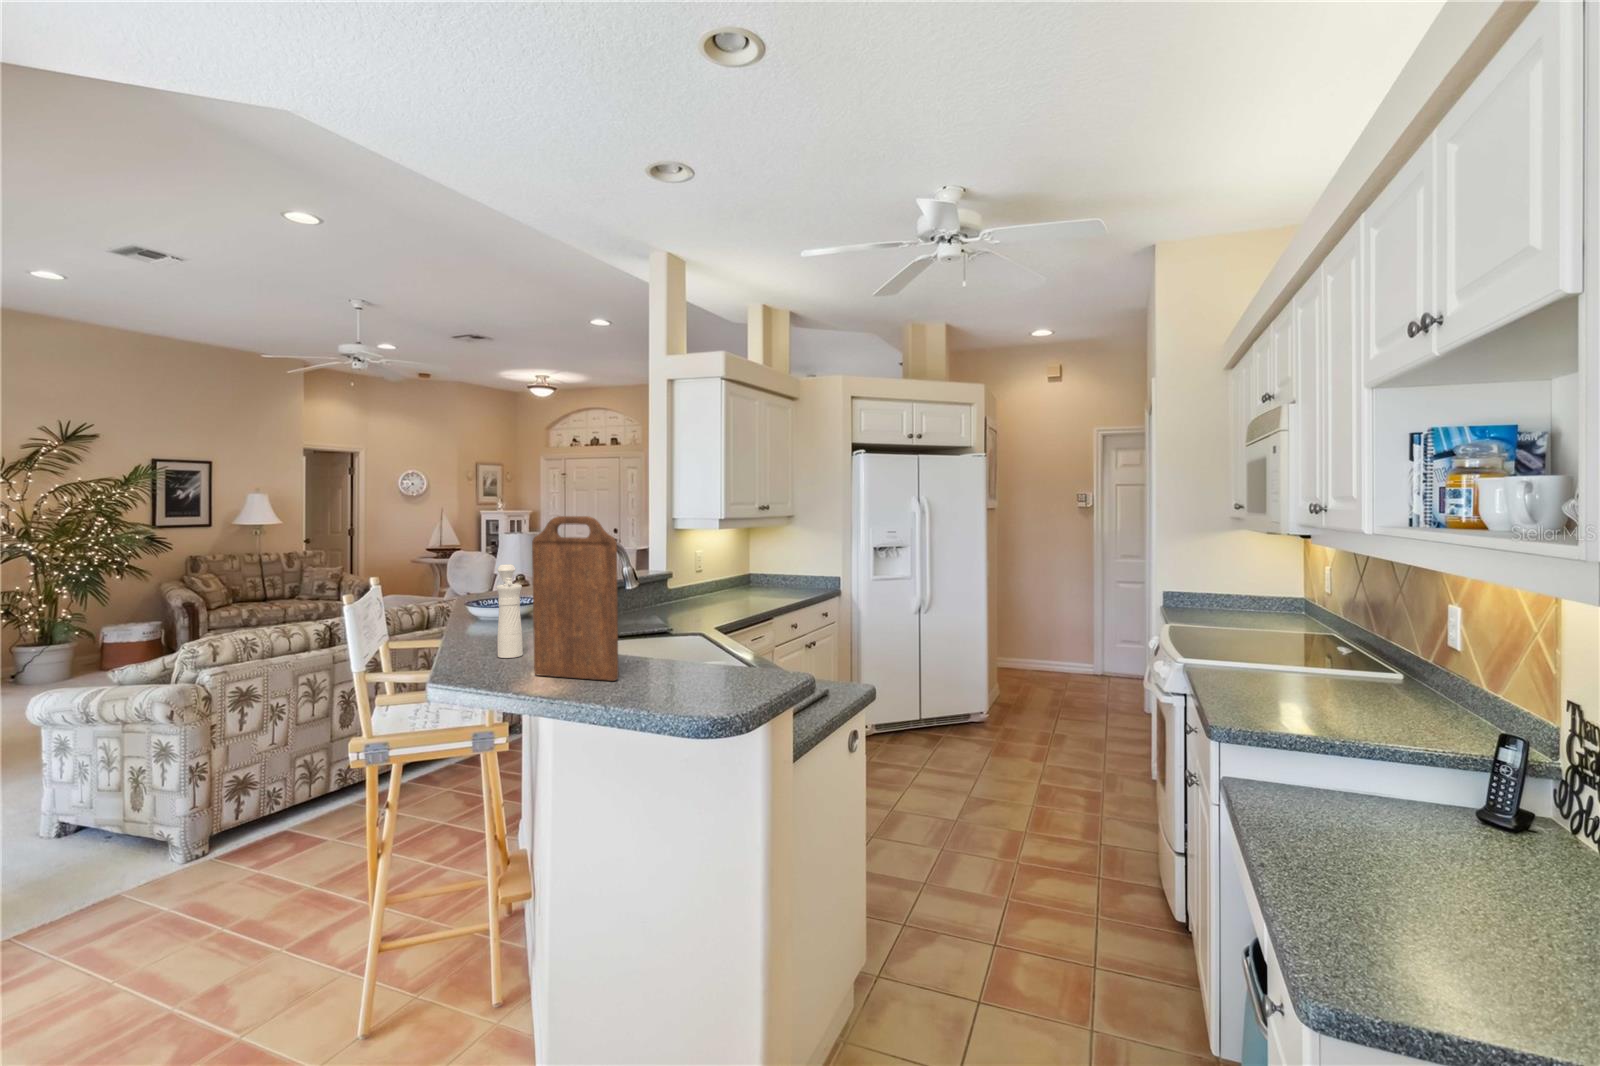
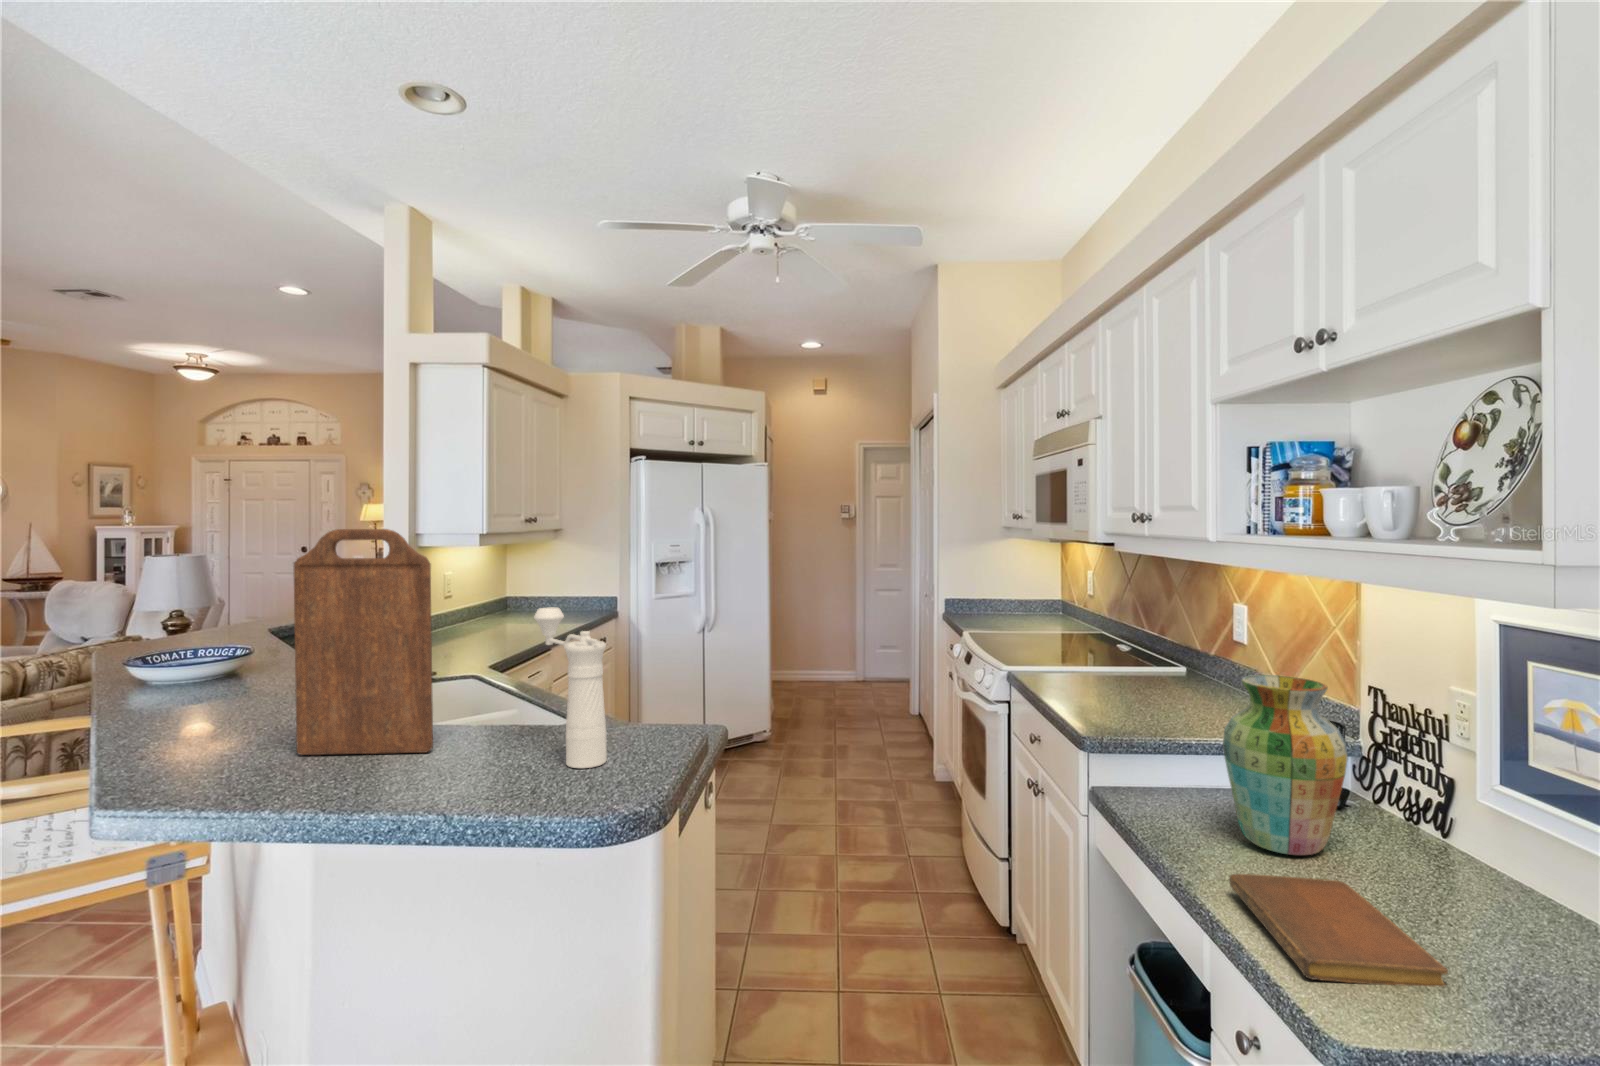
pepper mill: present [496,564,523,658] -> present [534,607,607,768]
vase: none [1339,676,1484,868] -> present [1223,675,1348,856]
notebook: none [1305,868,1500,1007] -> present [1229,874,1448,987]

